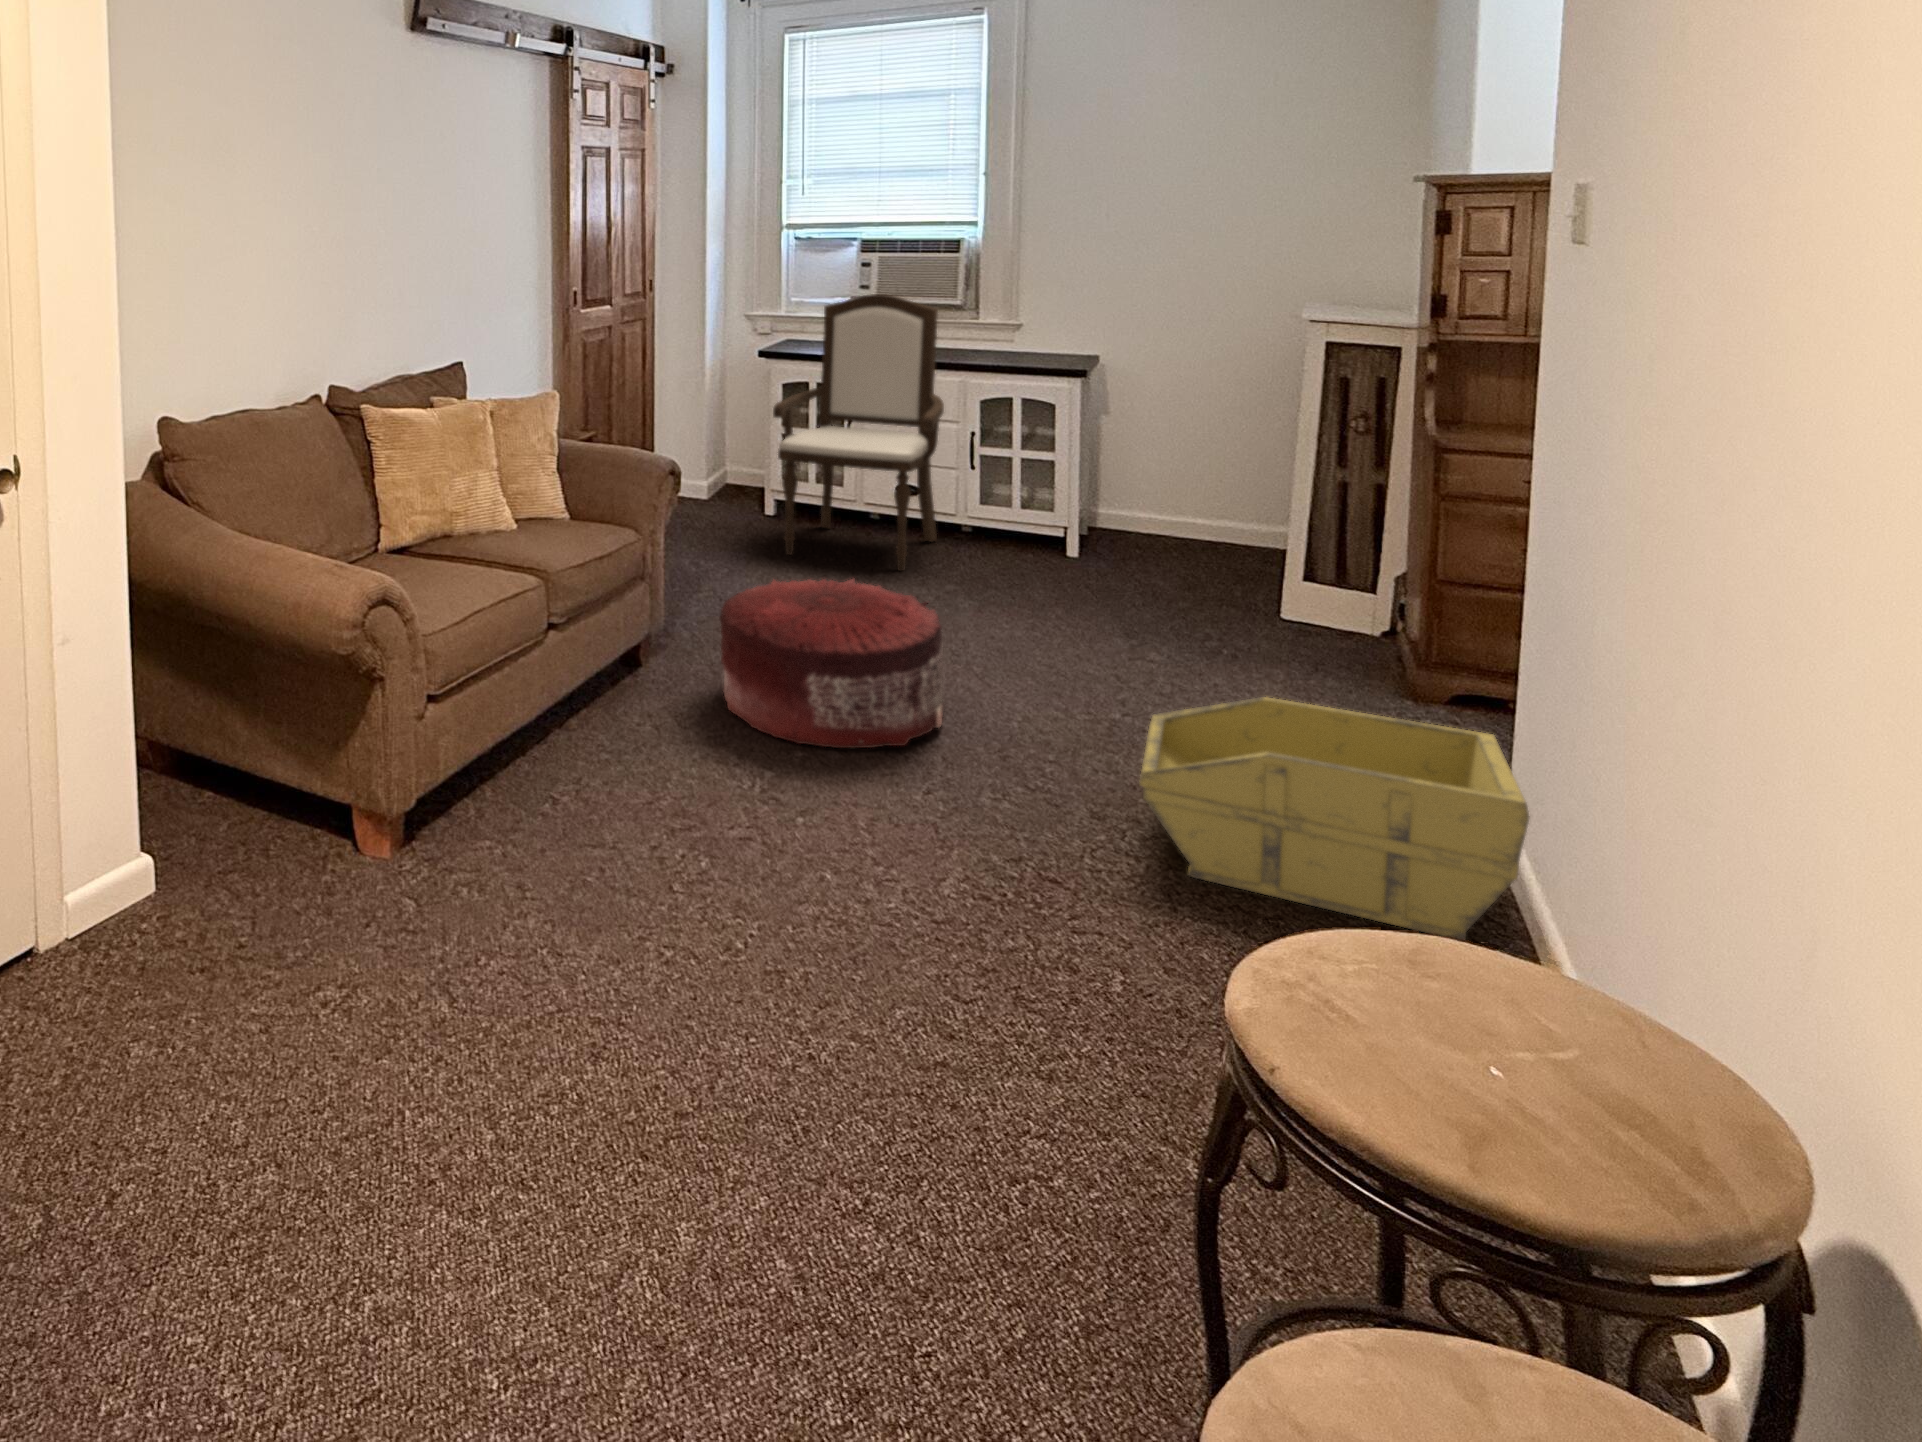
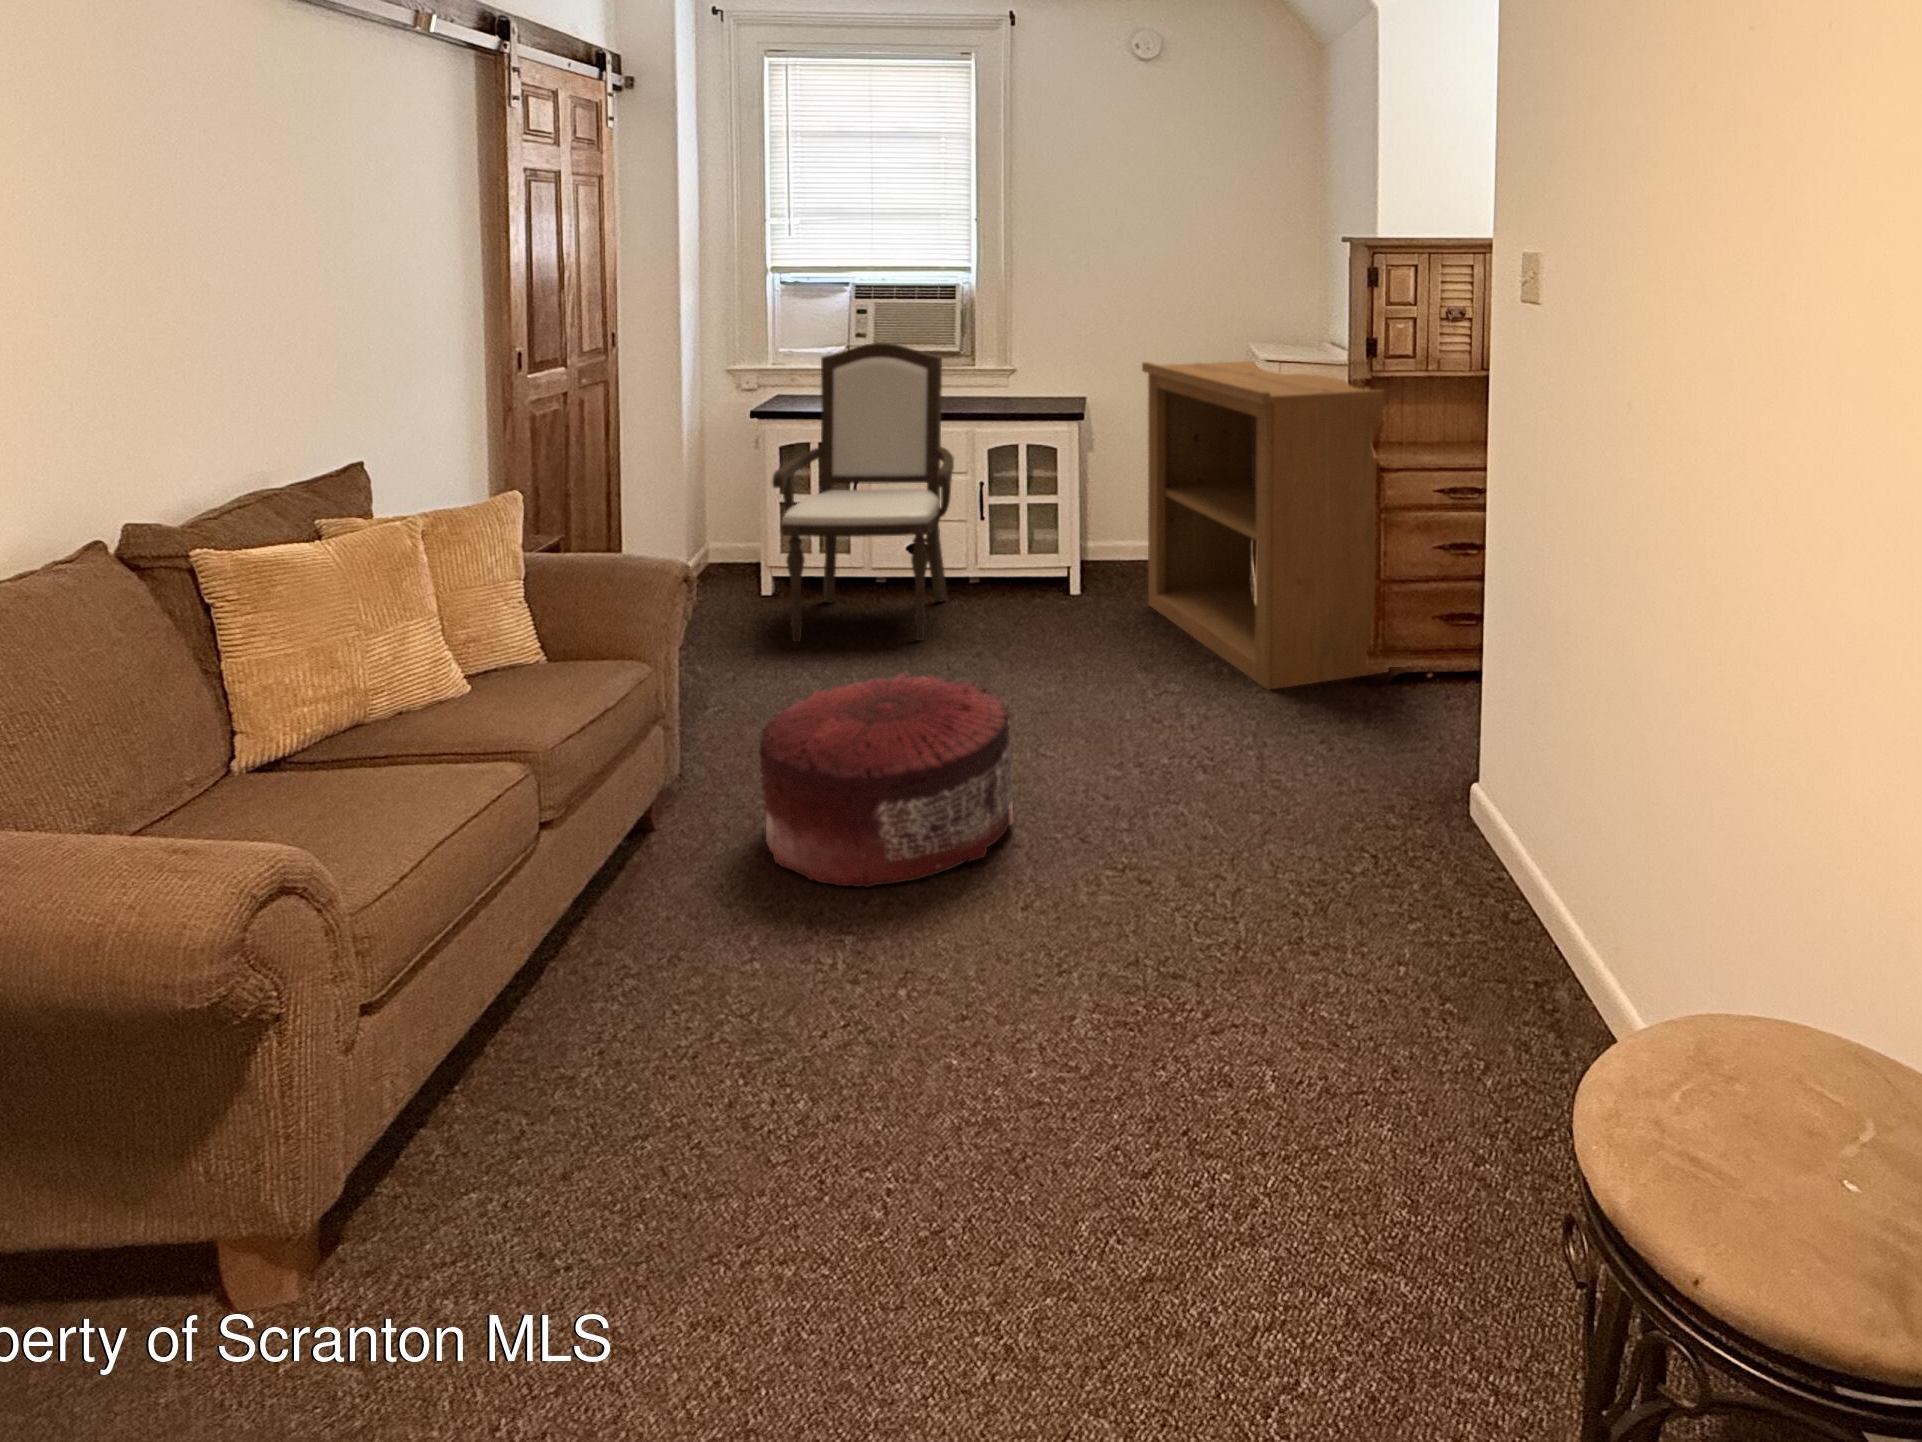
bookshelf: none [1154,321,1464,685] -> present [1142,361,1385,689]
storage bin: present [1139,697,1530,939] -> none [1217,727,1527,931]

